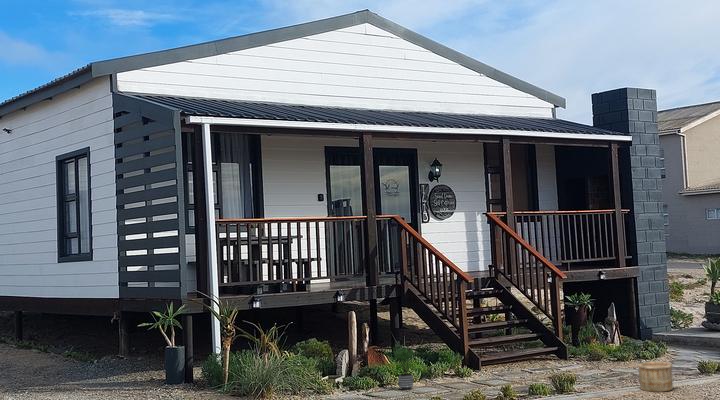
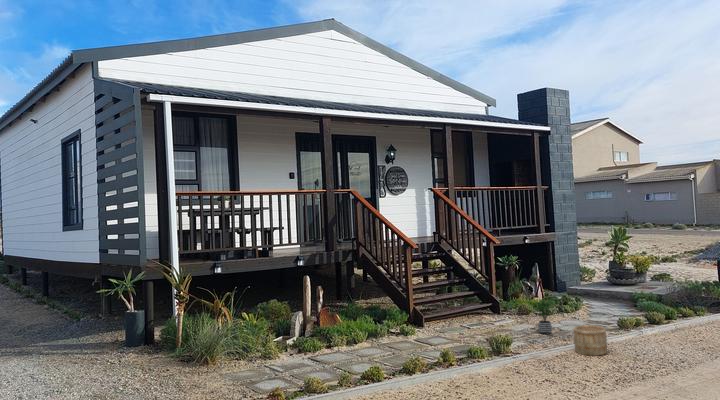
potted plant: present [394,349,414,390] -> present [535,300,552,335]

